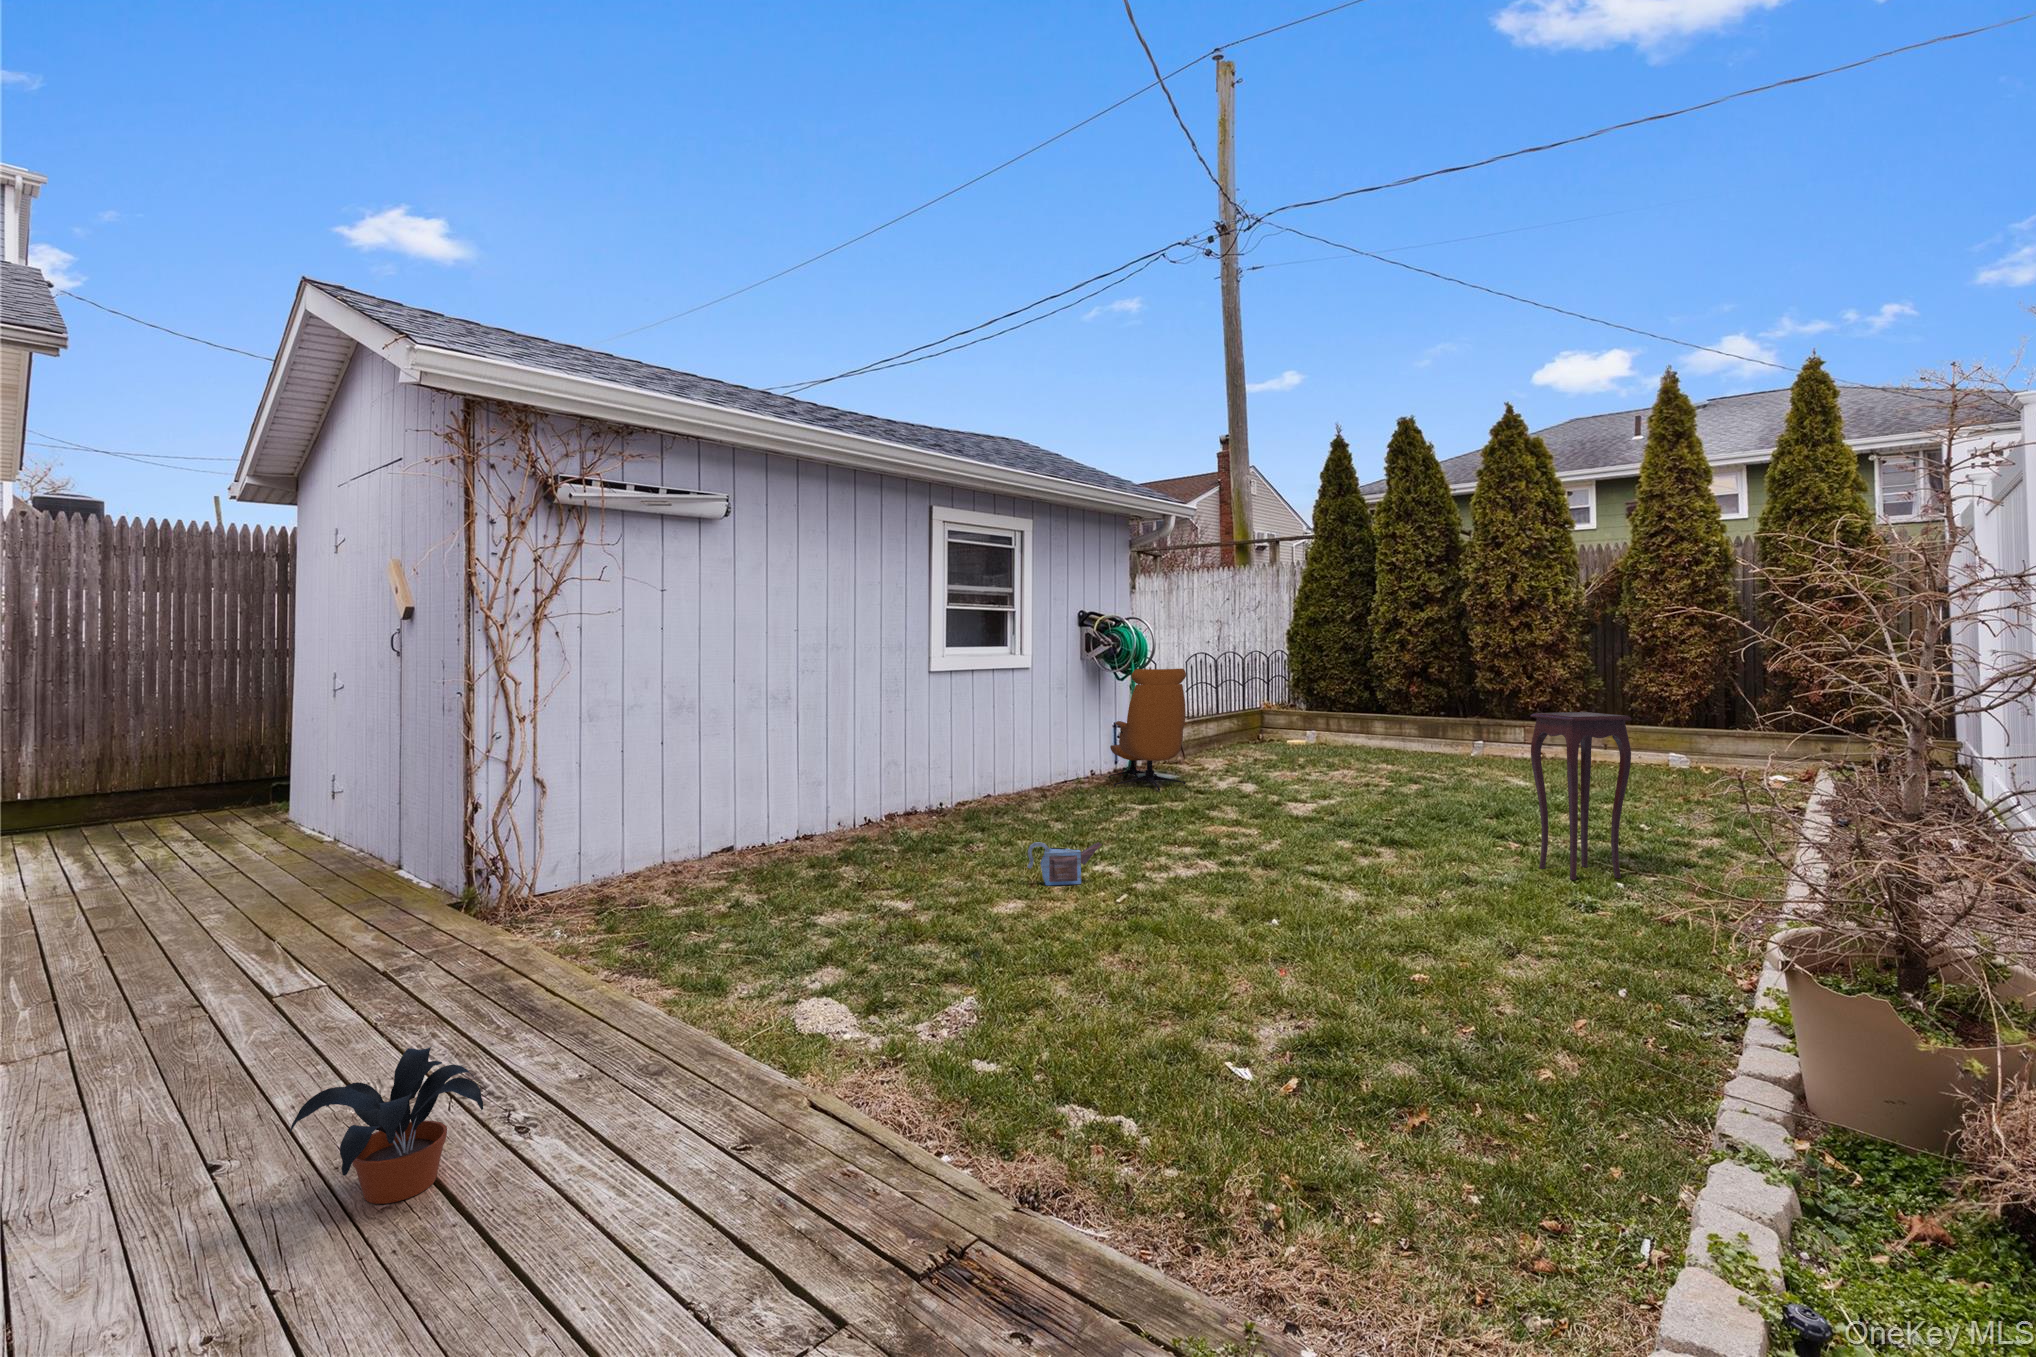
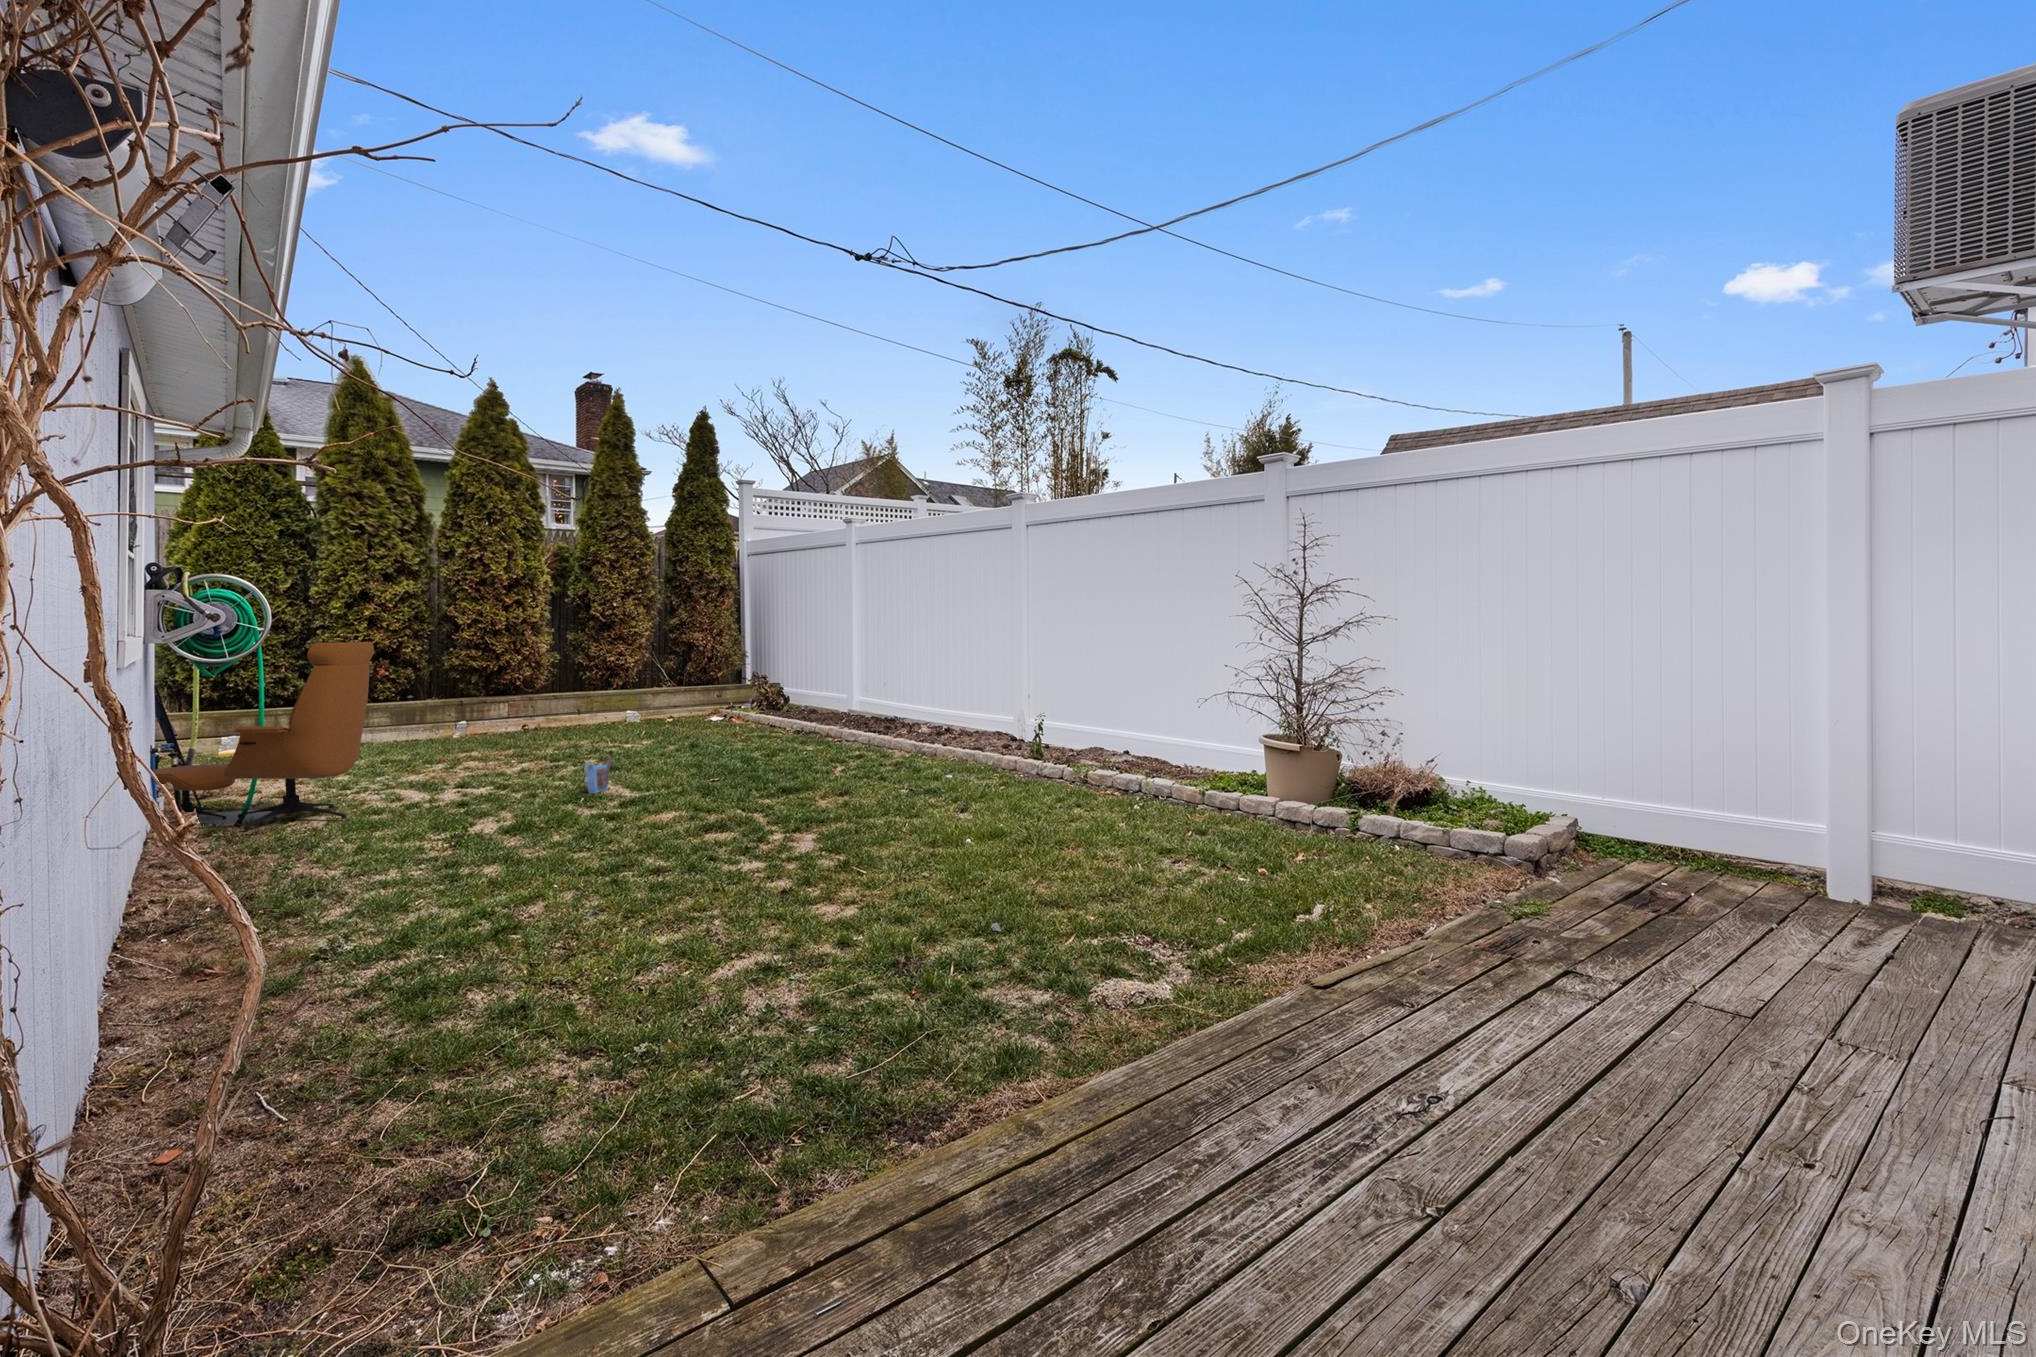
side table: present [1531,712,1632,880] -> none [866,666,920,787]
watering can: present [1027,842,1102,885] -> present [584,757,612,793]
potted plant: present [290,1047,483,1204] -> none [1477,1017,1659,1165]

